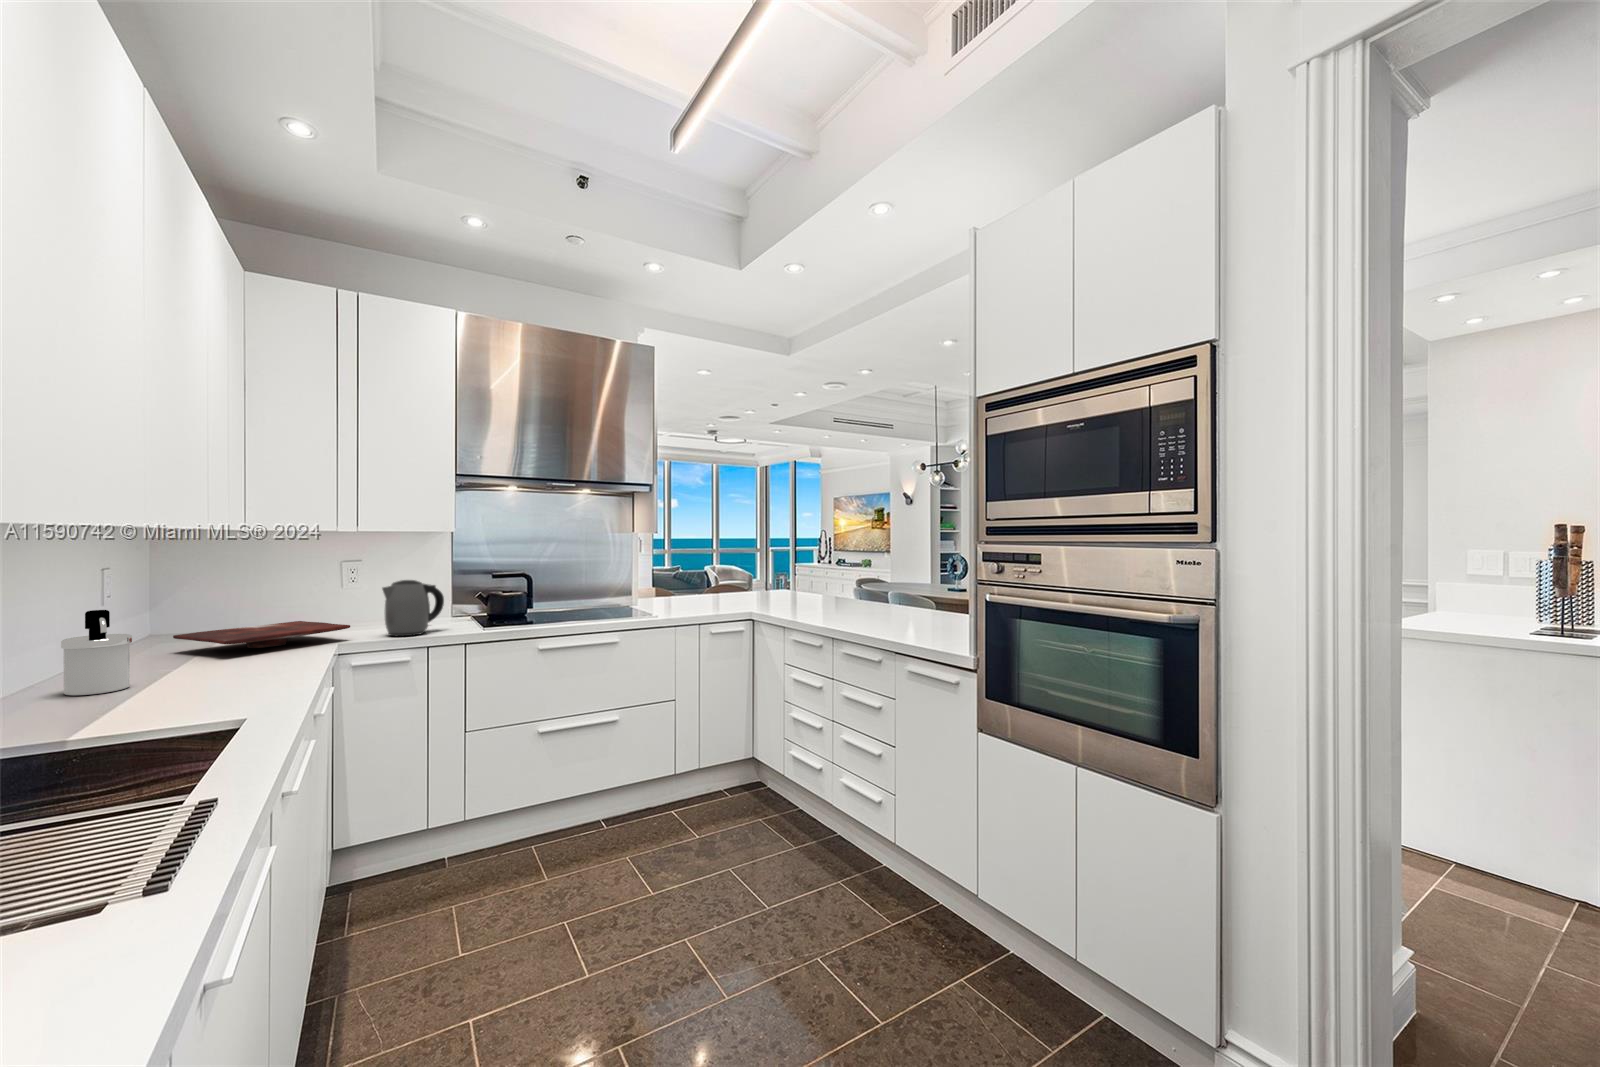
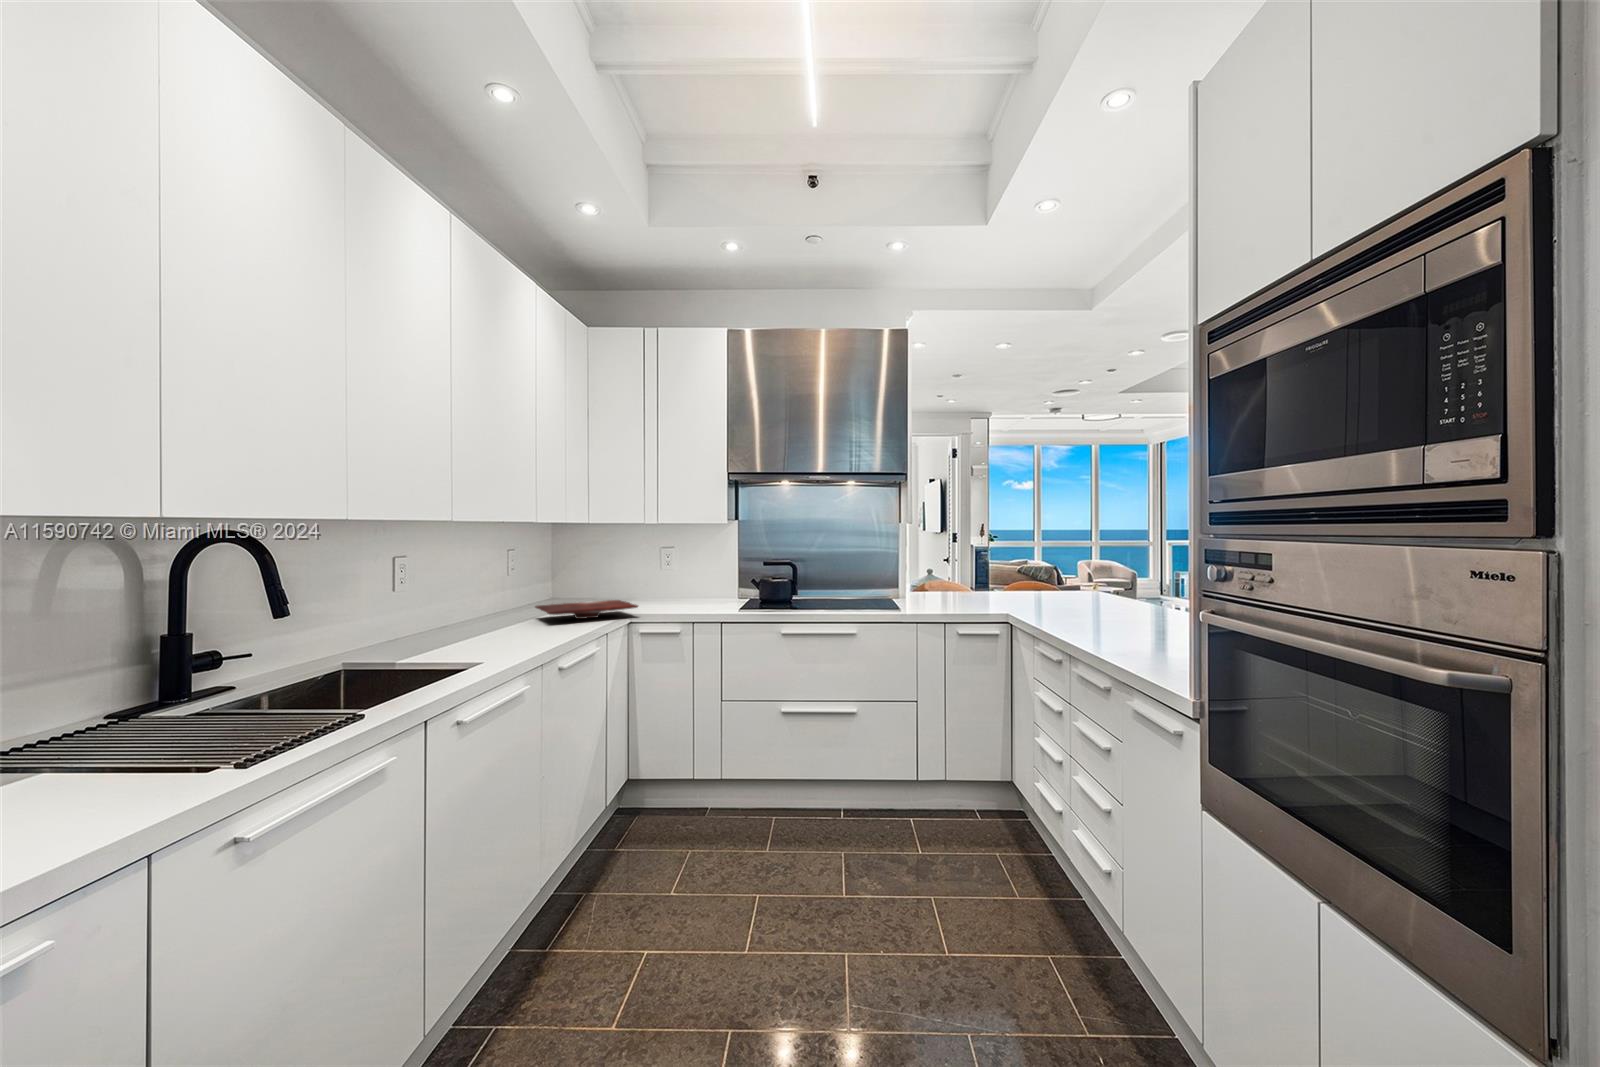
kettle: present [382,580,444,636] -> none [660,570,709,617]
soap dispenser: present [61,610,132,695] -> none [437,586,475,643]

